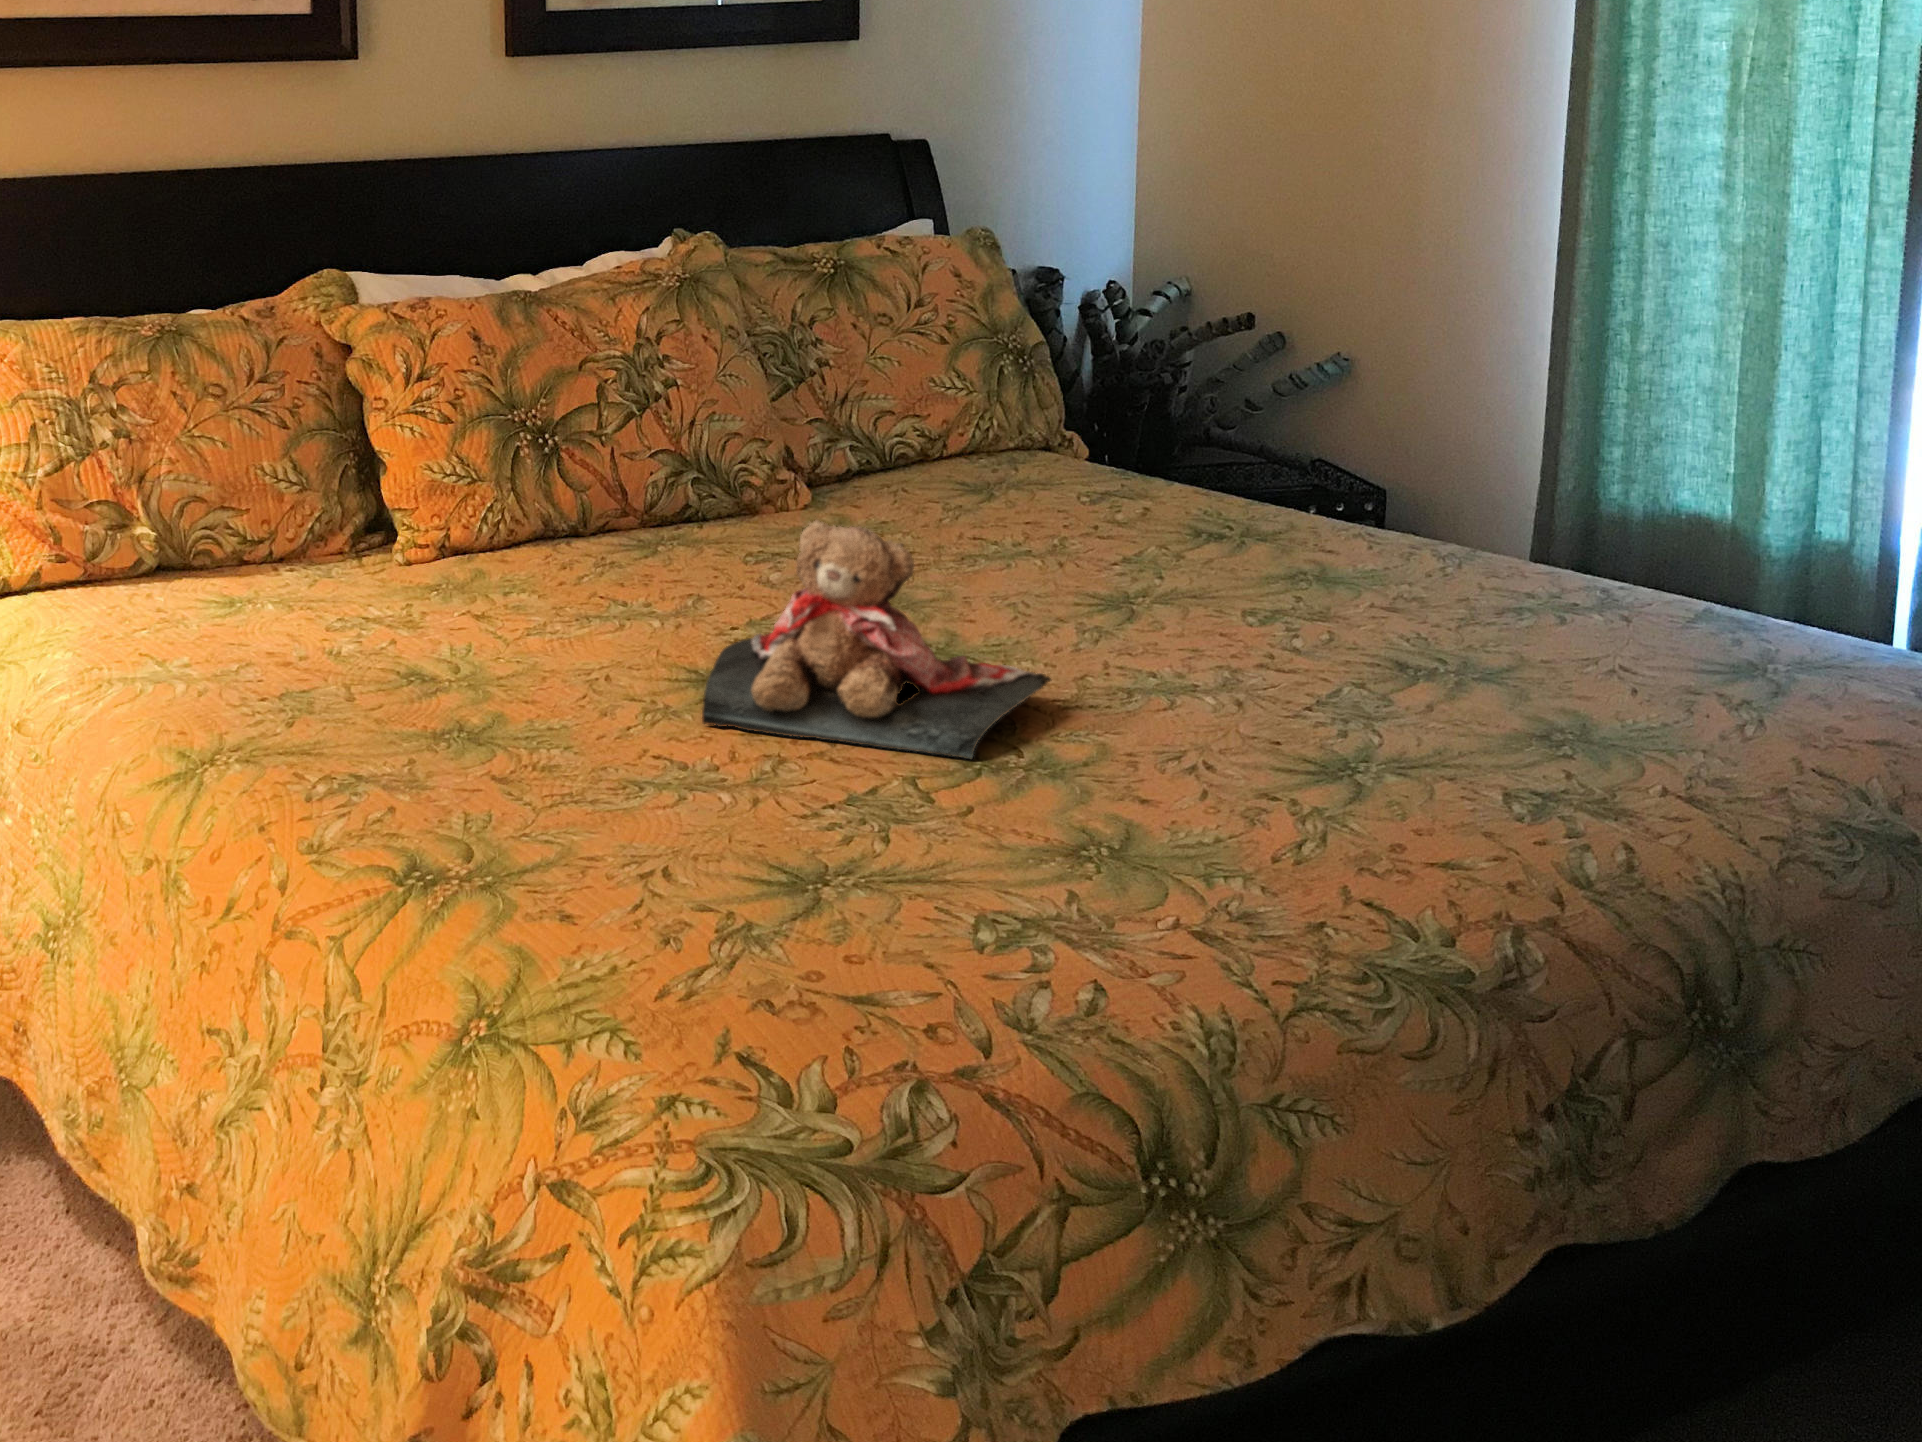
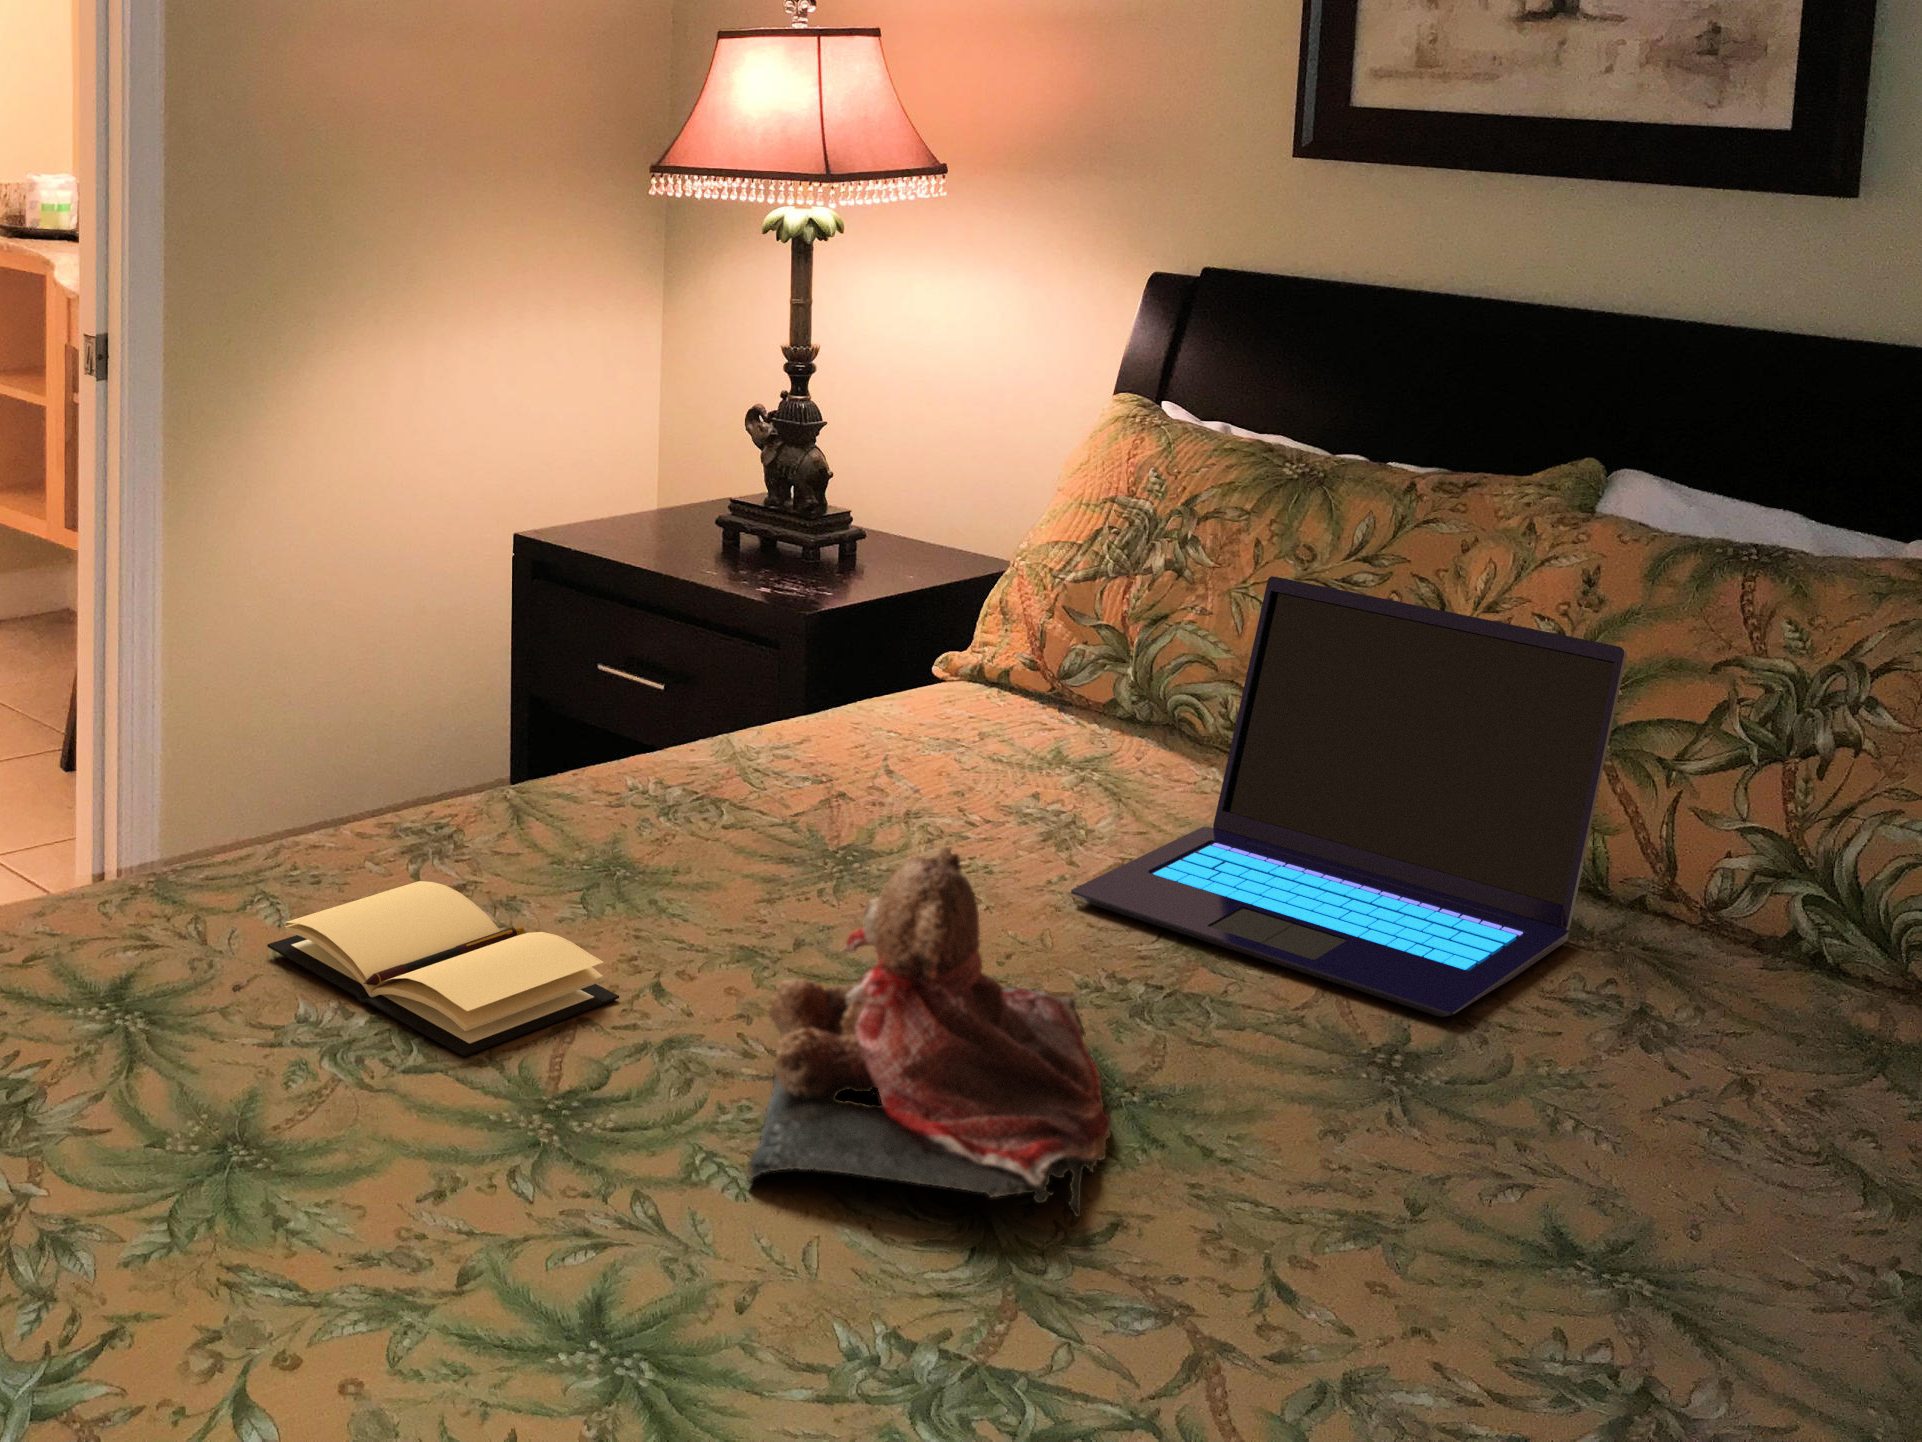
laptop: none [376,353,769,633] -> present [1071,576,1627,1017]
book: none [384,736,729,860] -> present [267,881,619,1057]

